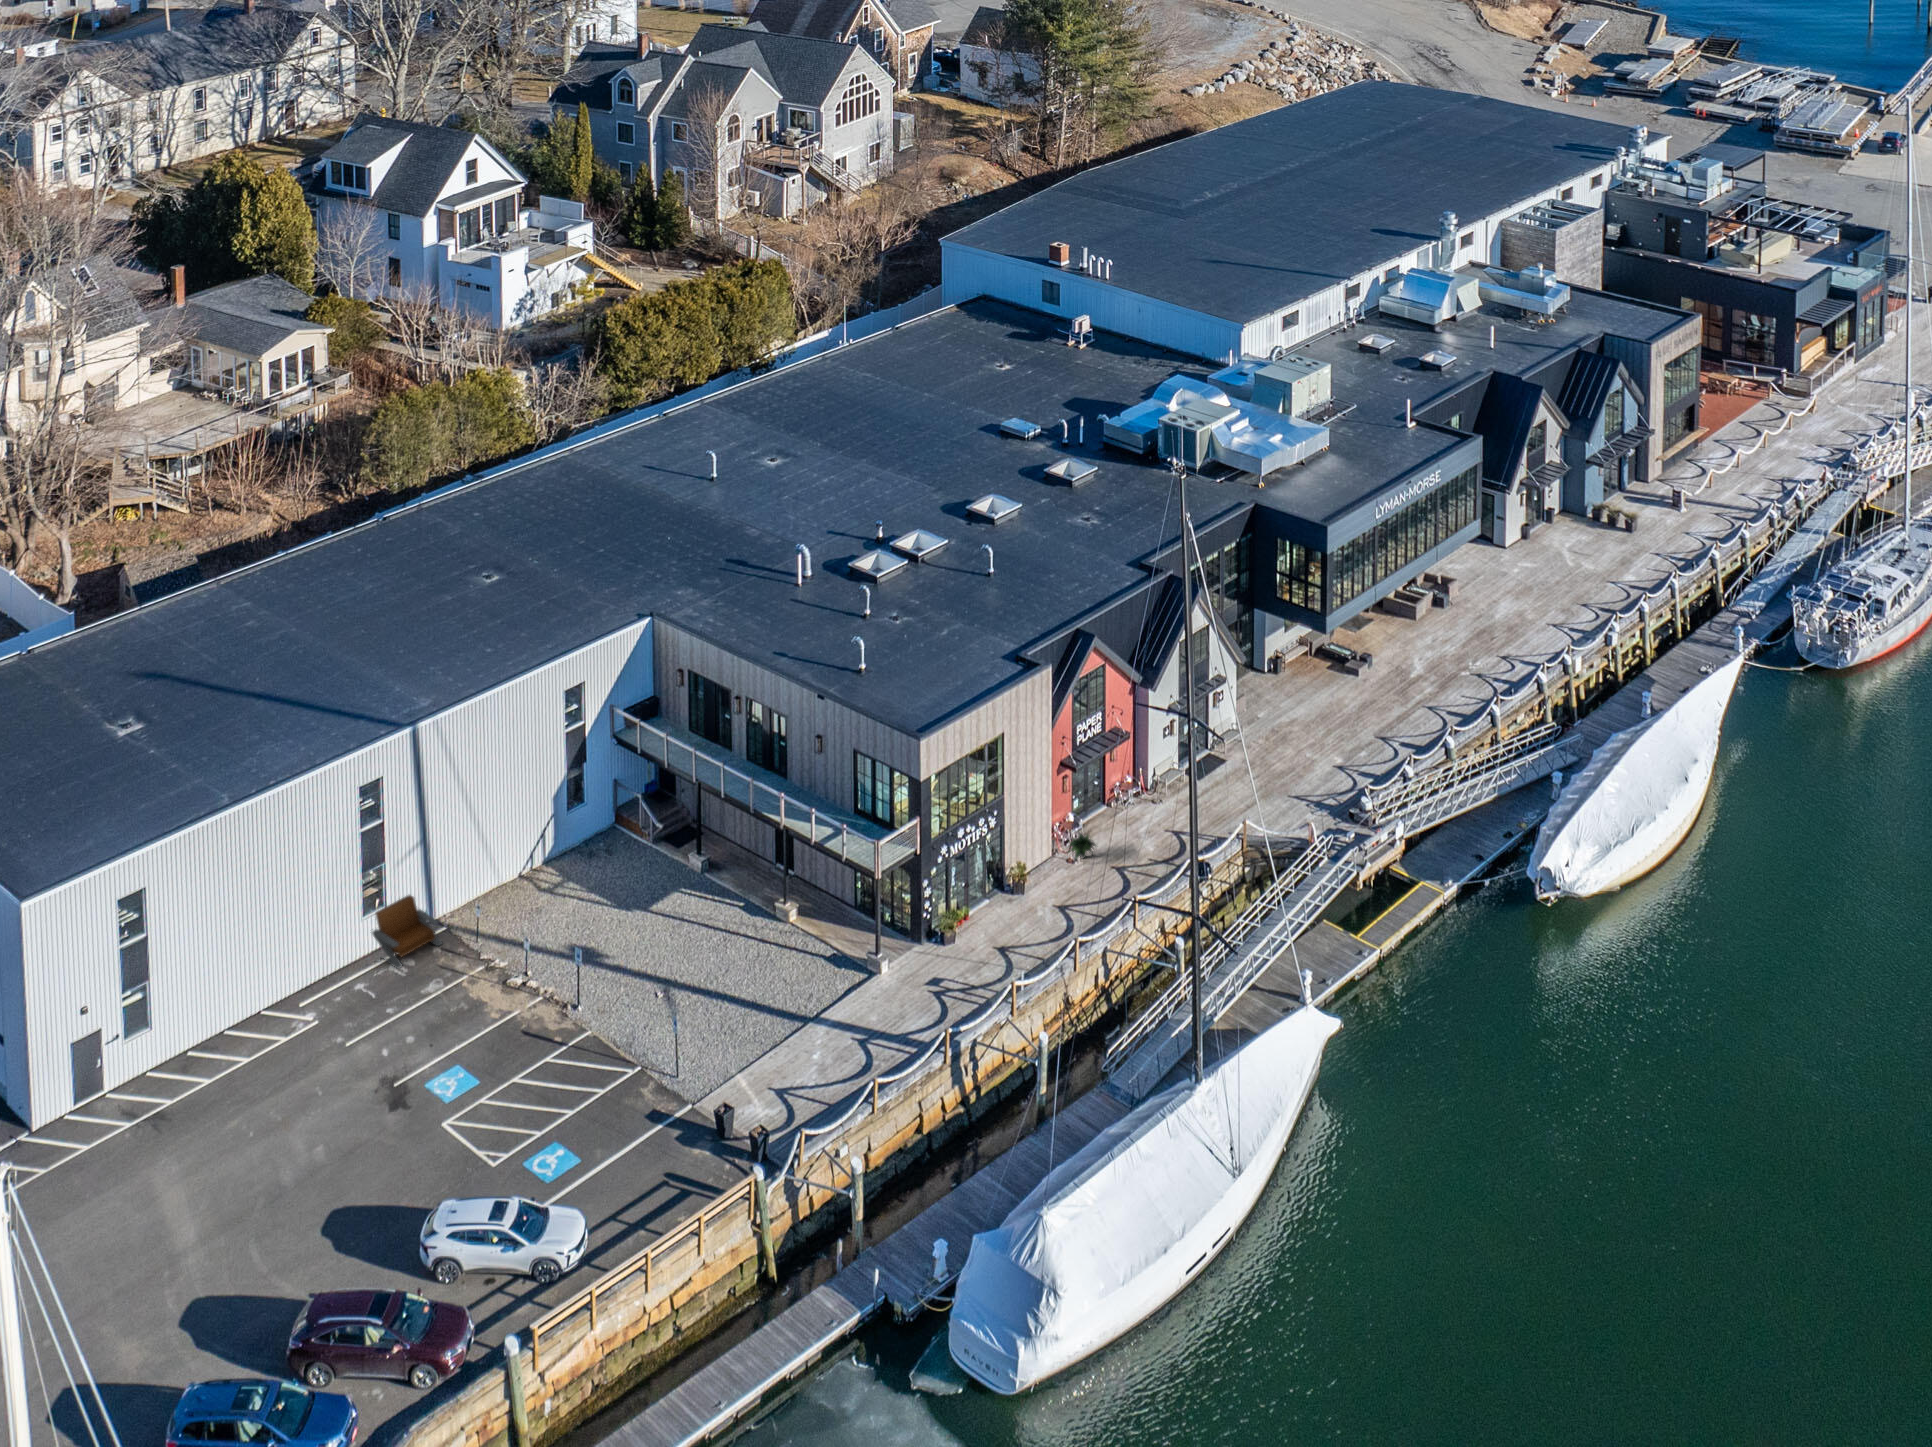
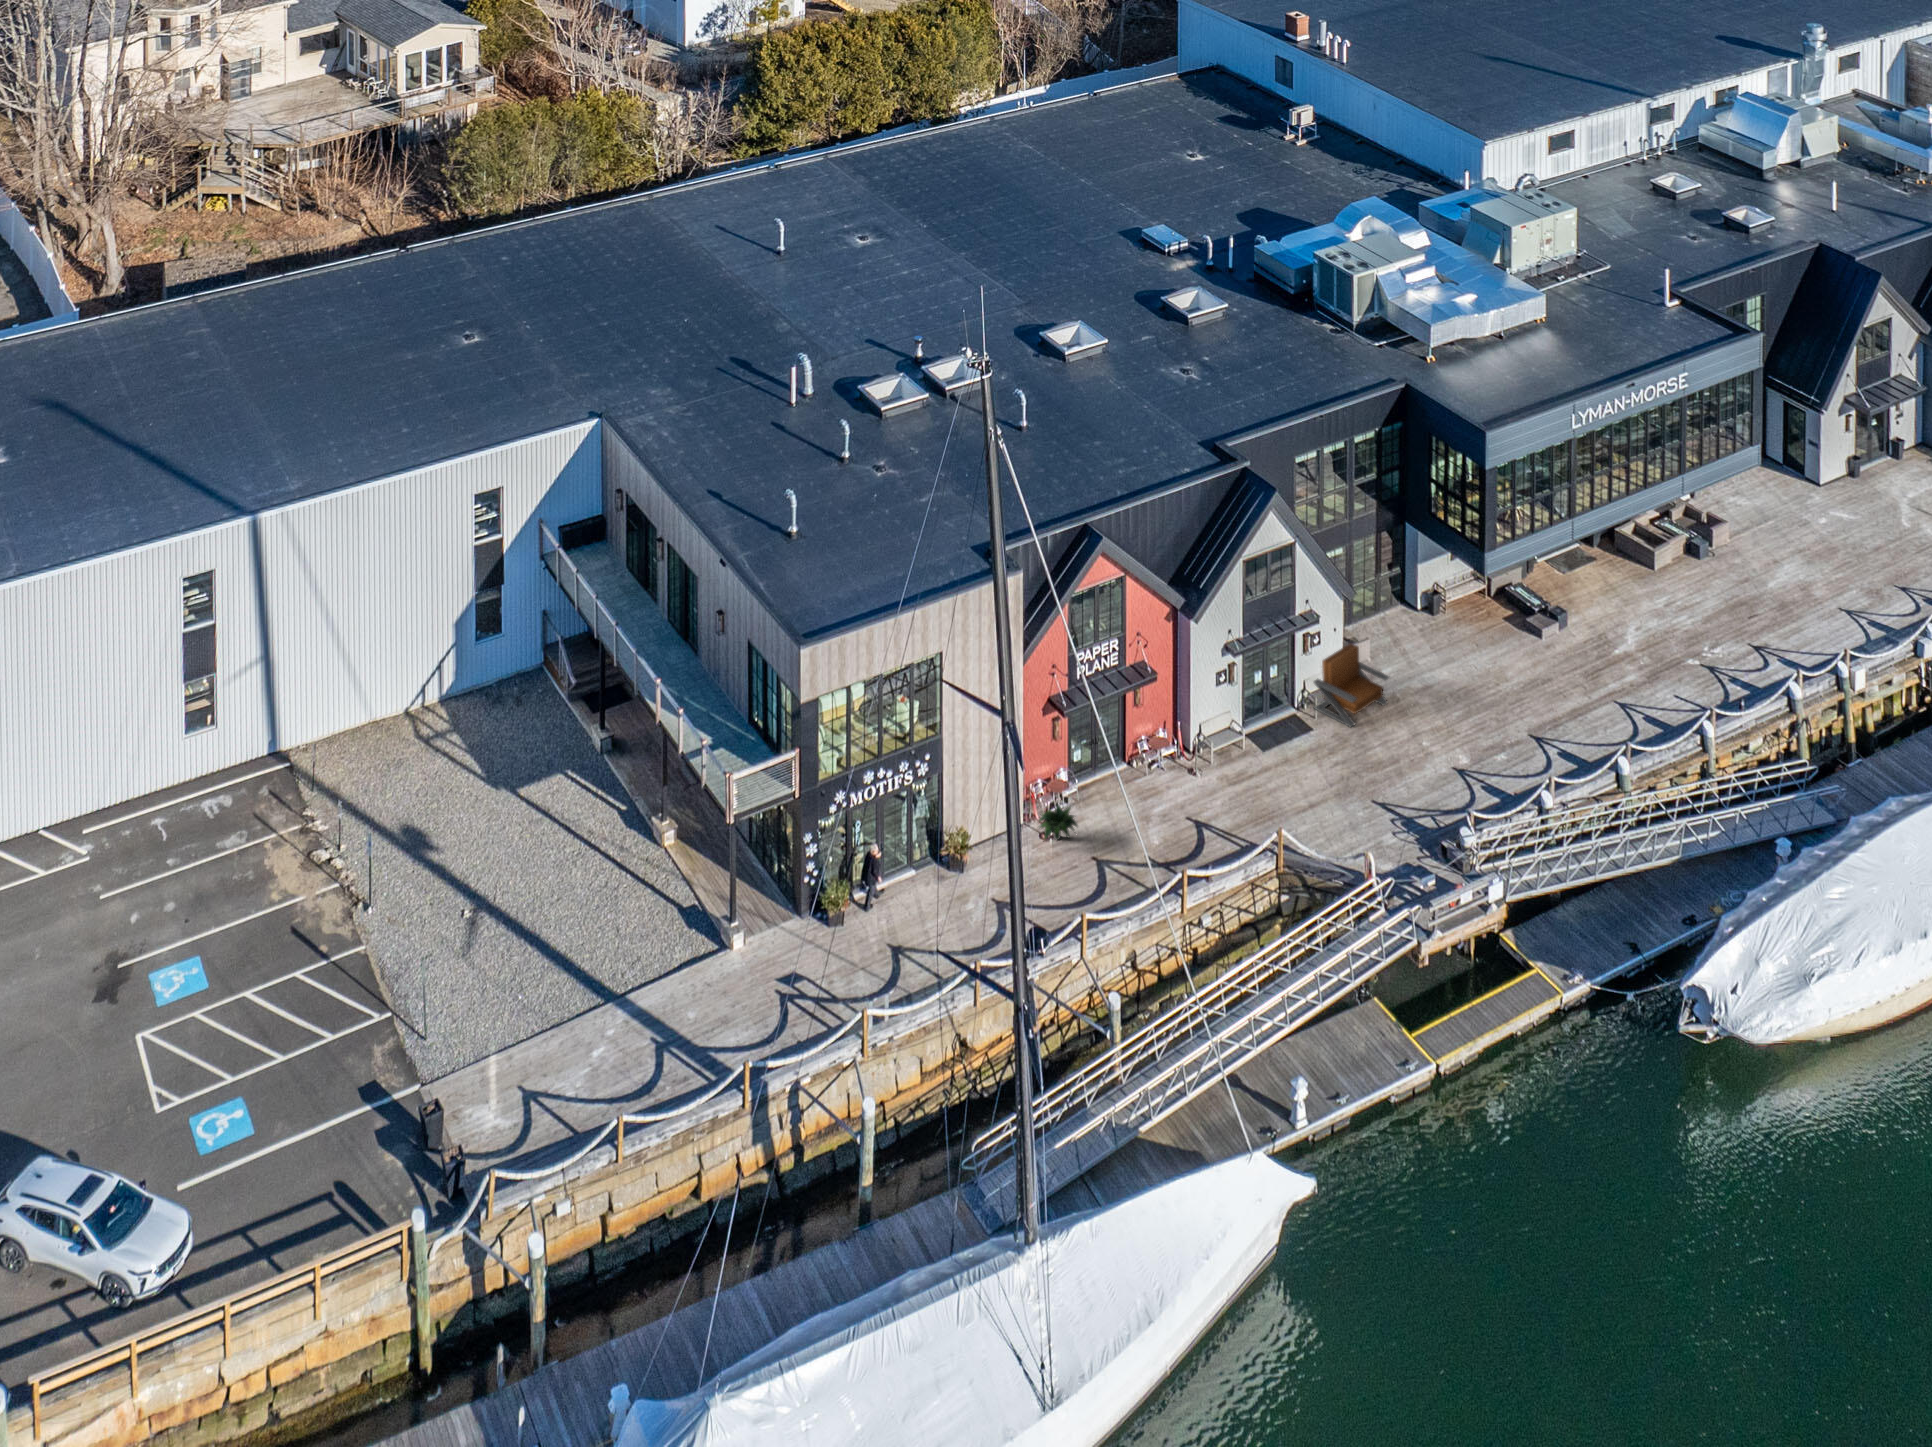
lounge chair: present [372,895,442,969] -> present [1314,643,1389,727]

